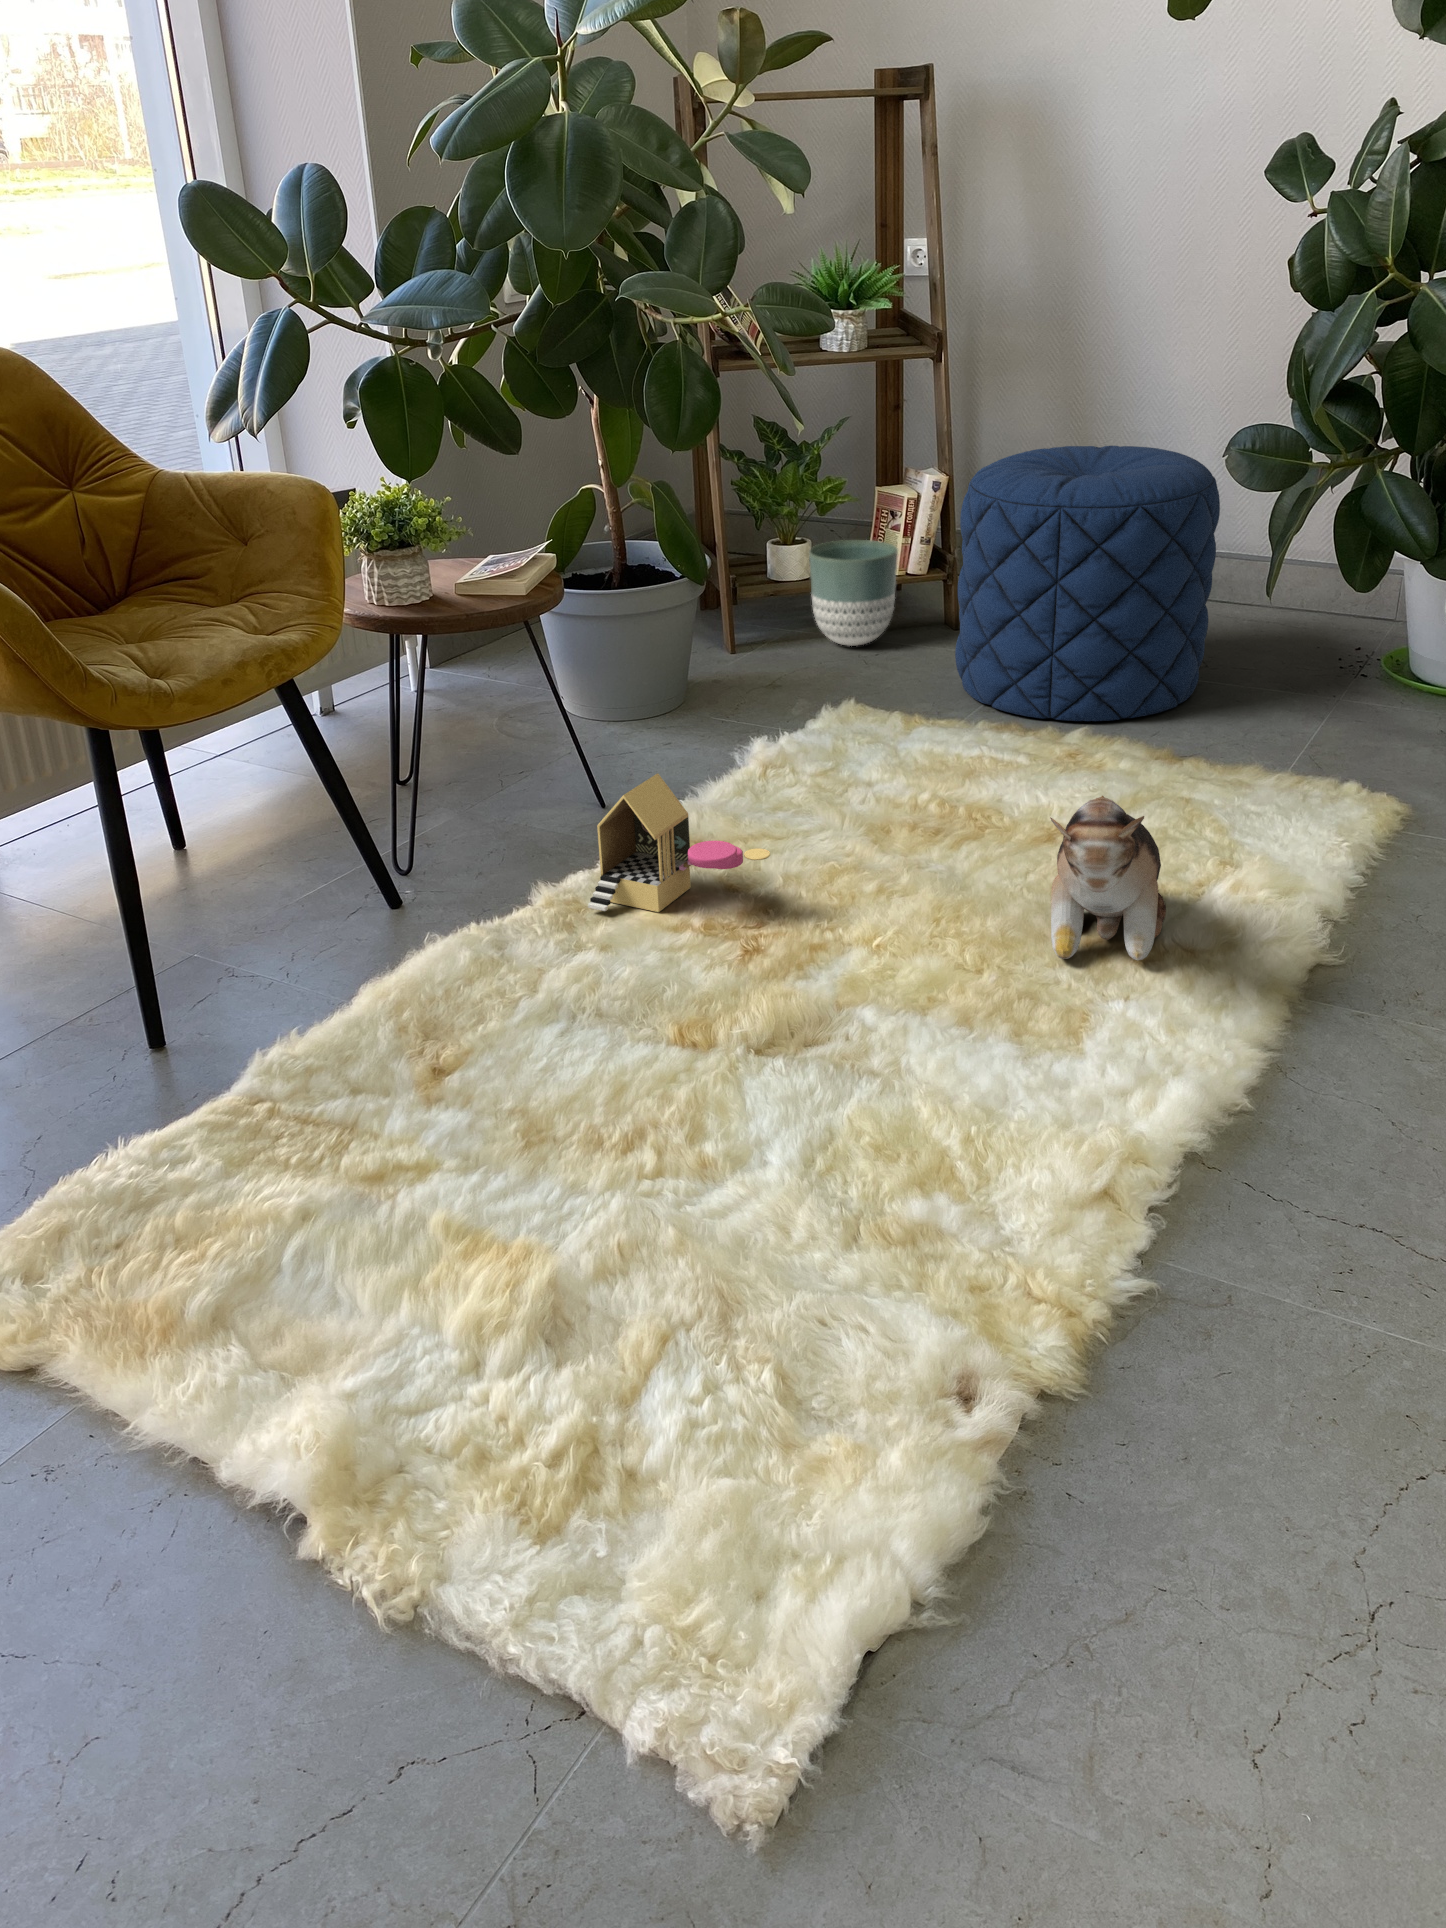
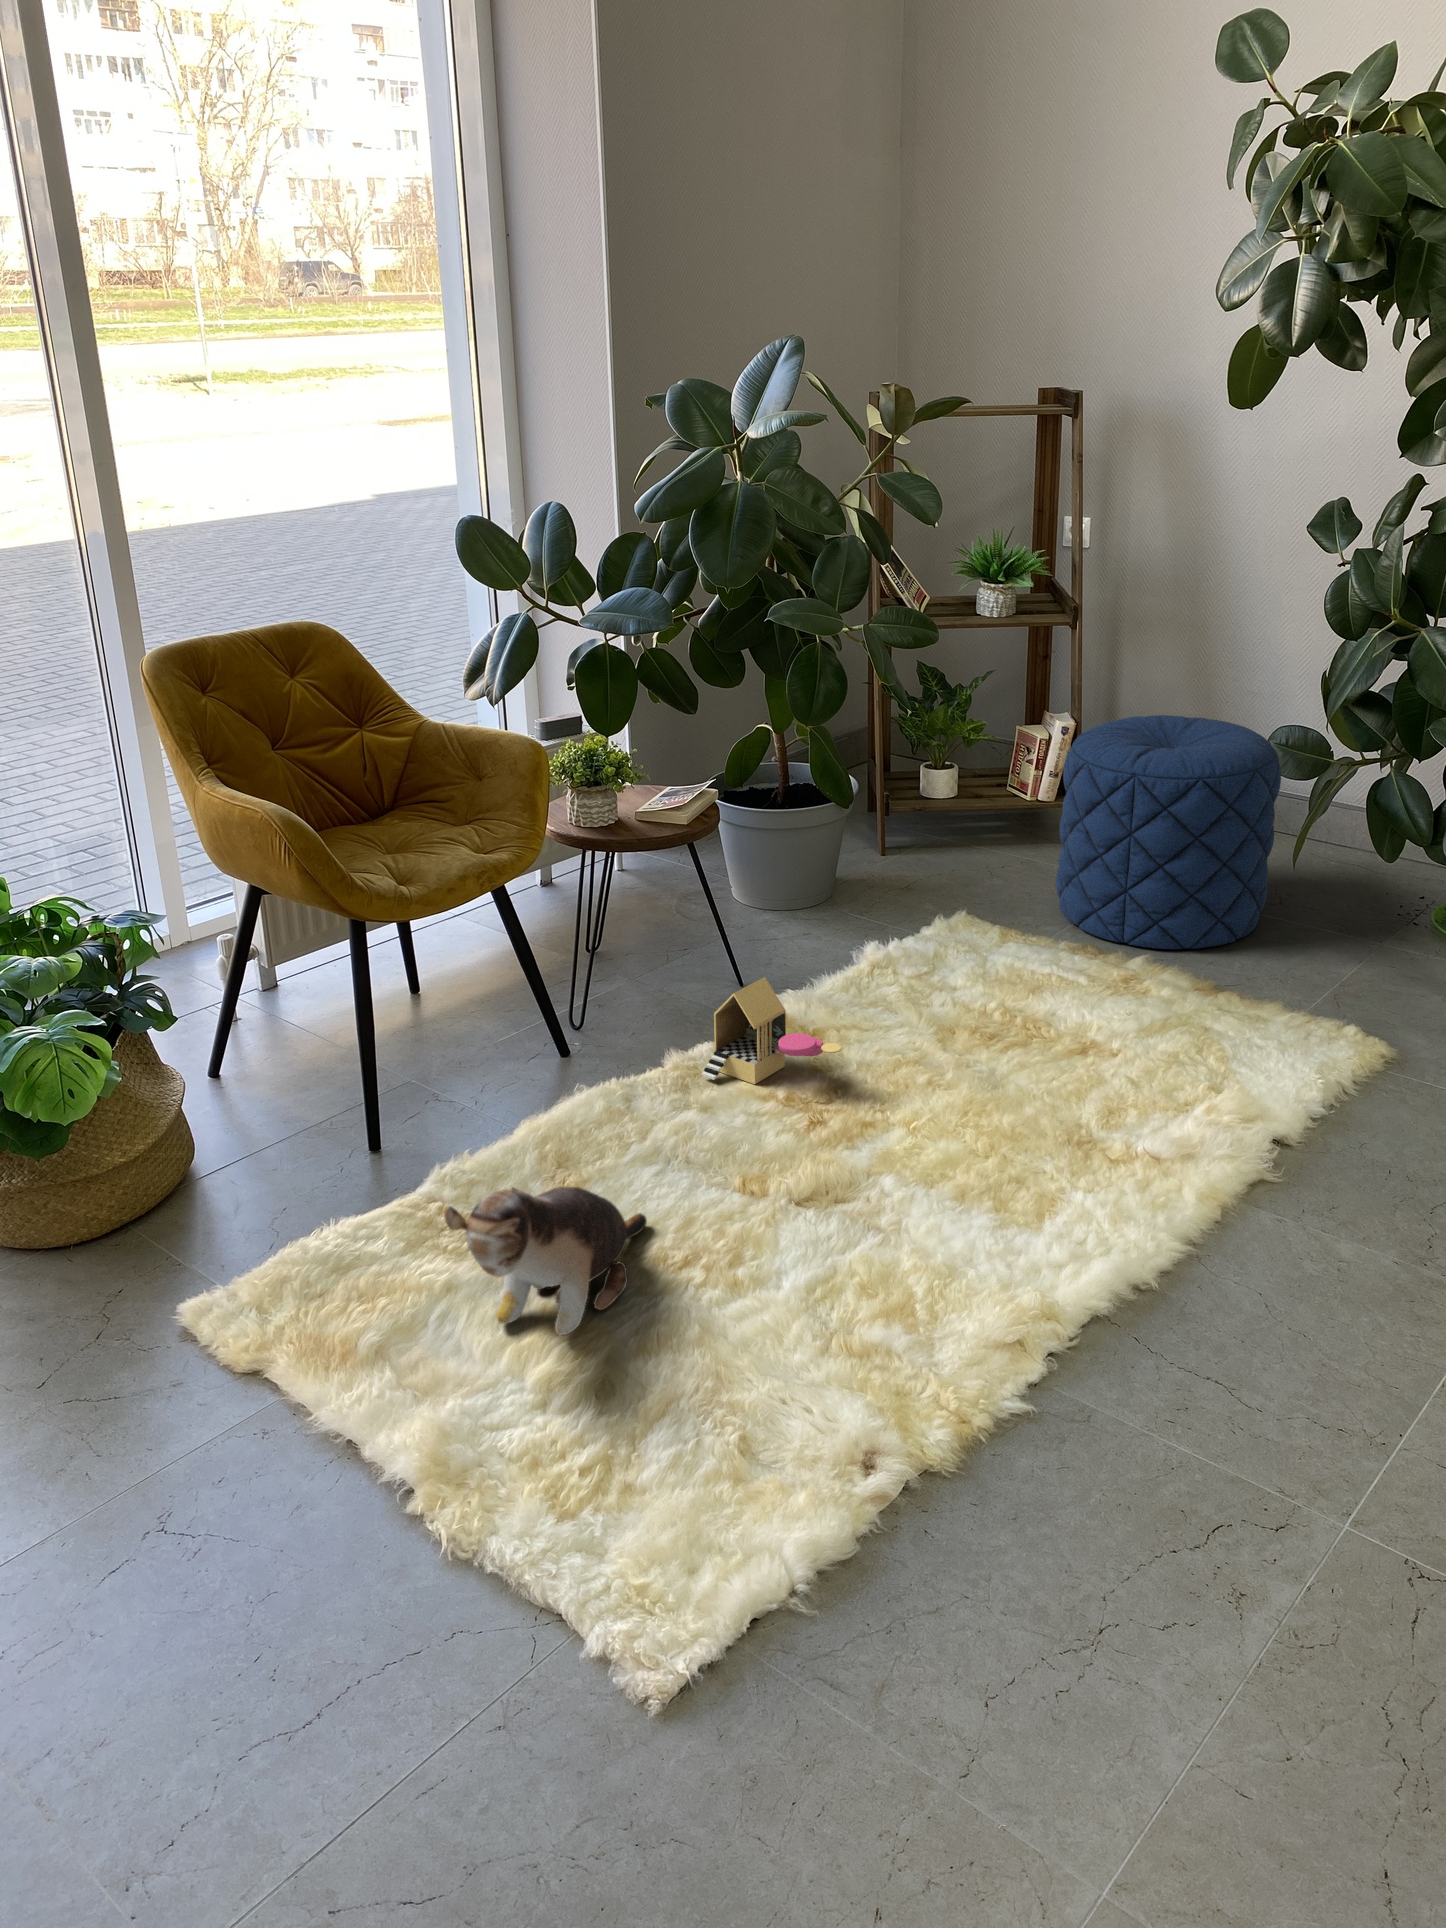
planter: present [809,540,898,646] -> none [950,771,1024,859]
plush toy: present [1050,796,1166,960] -> present [444,1187,647,1335]

